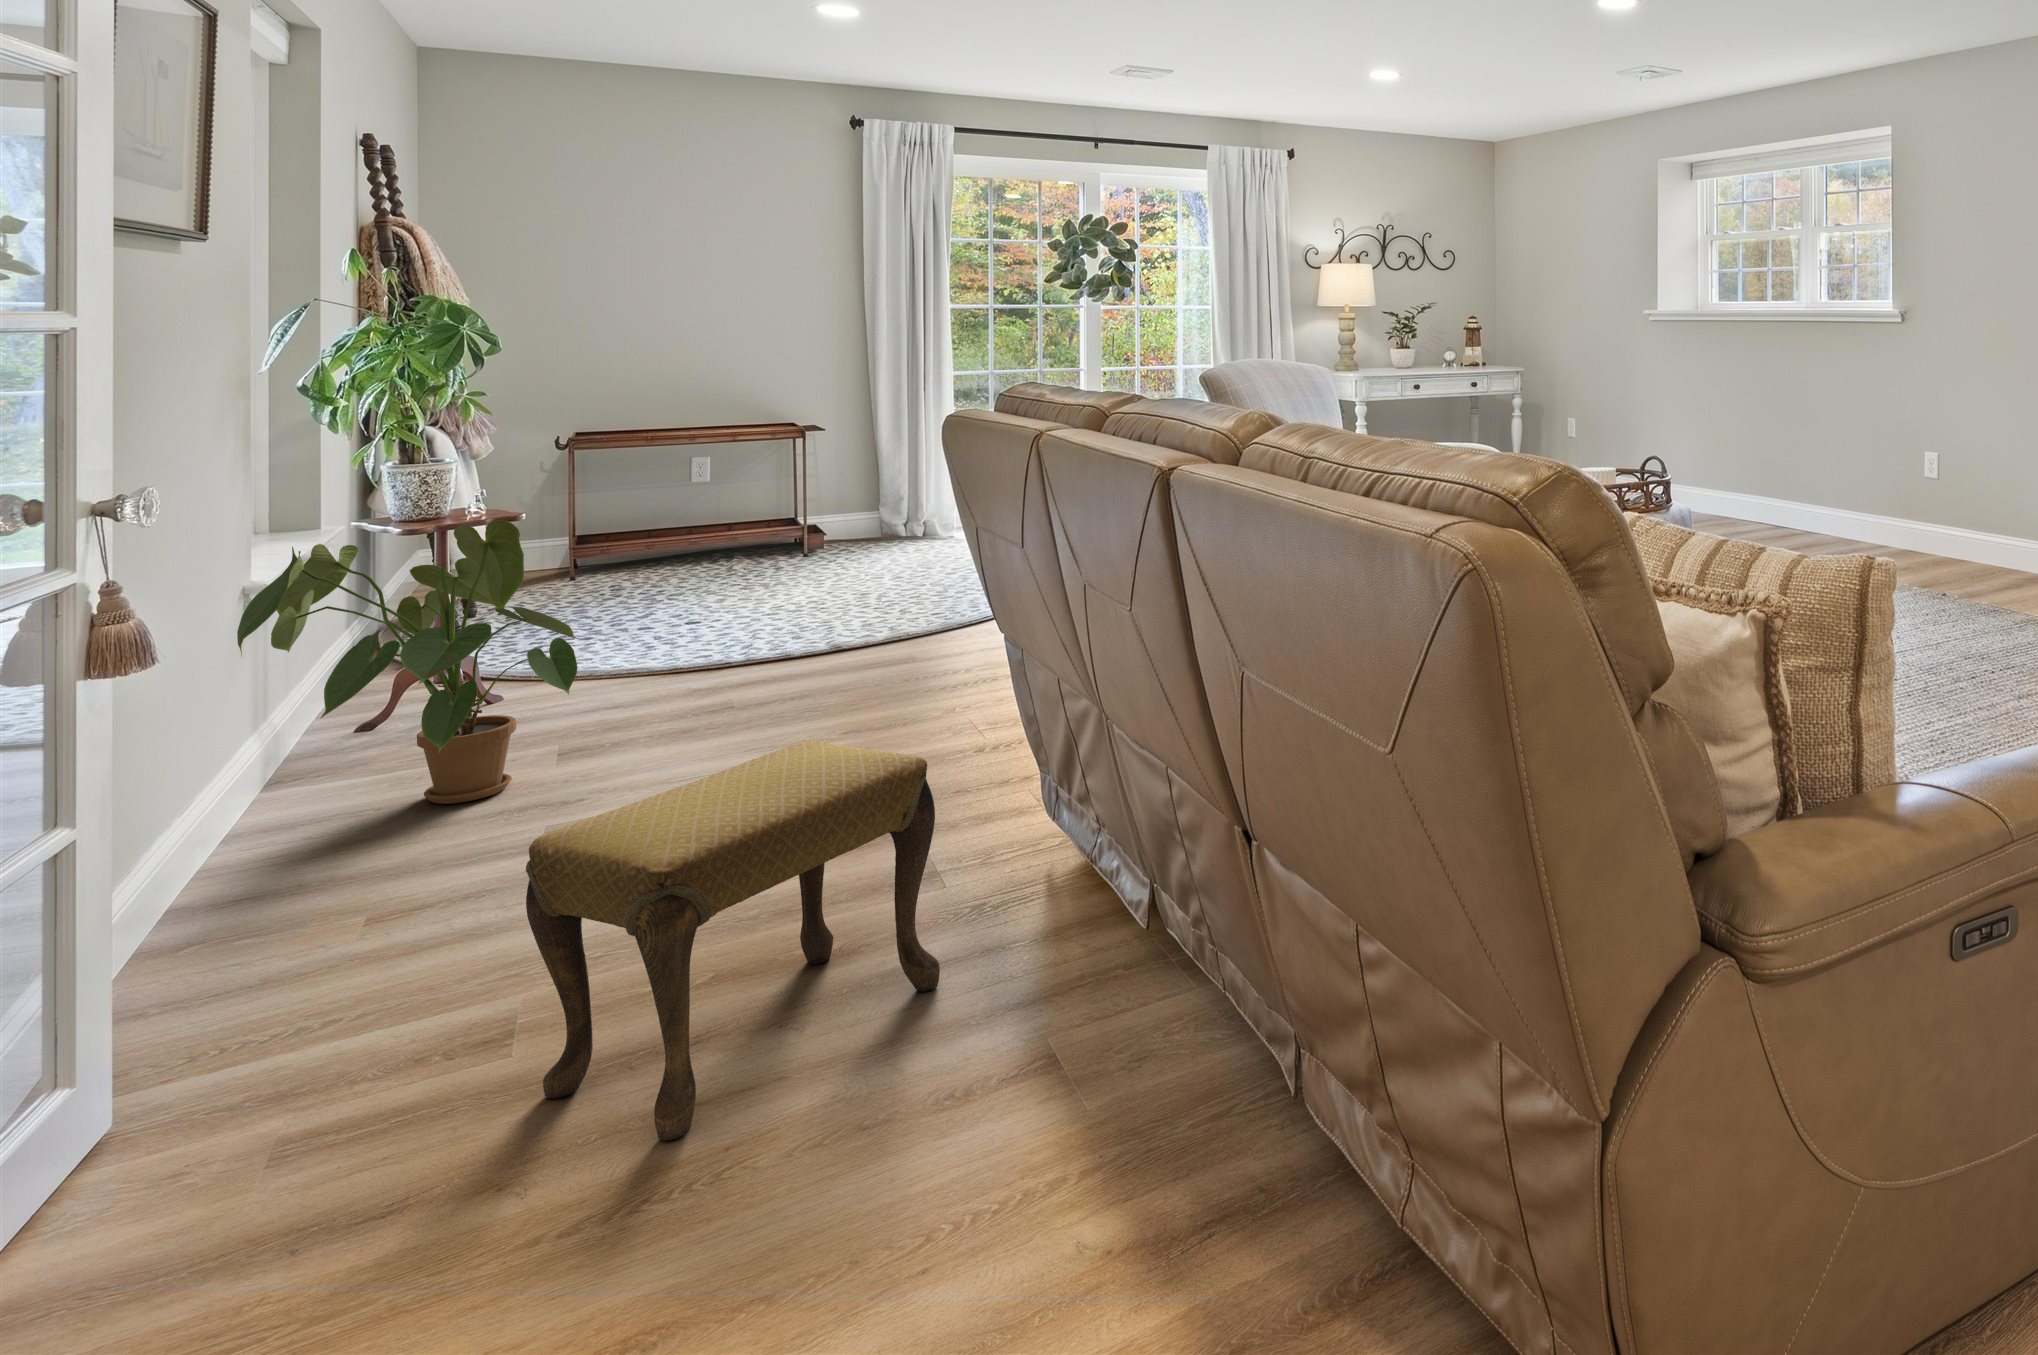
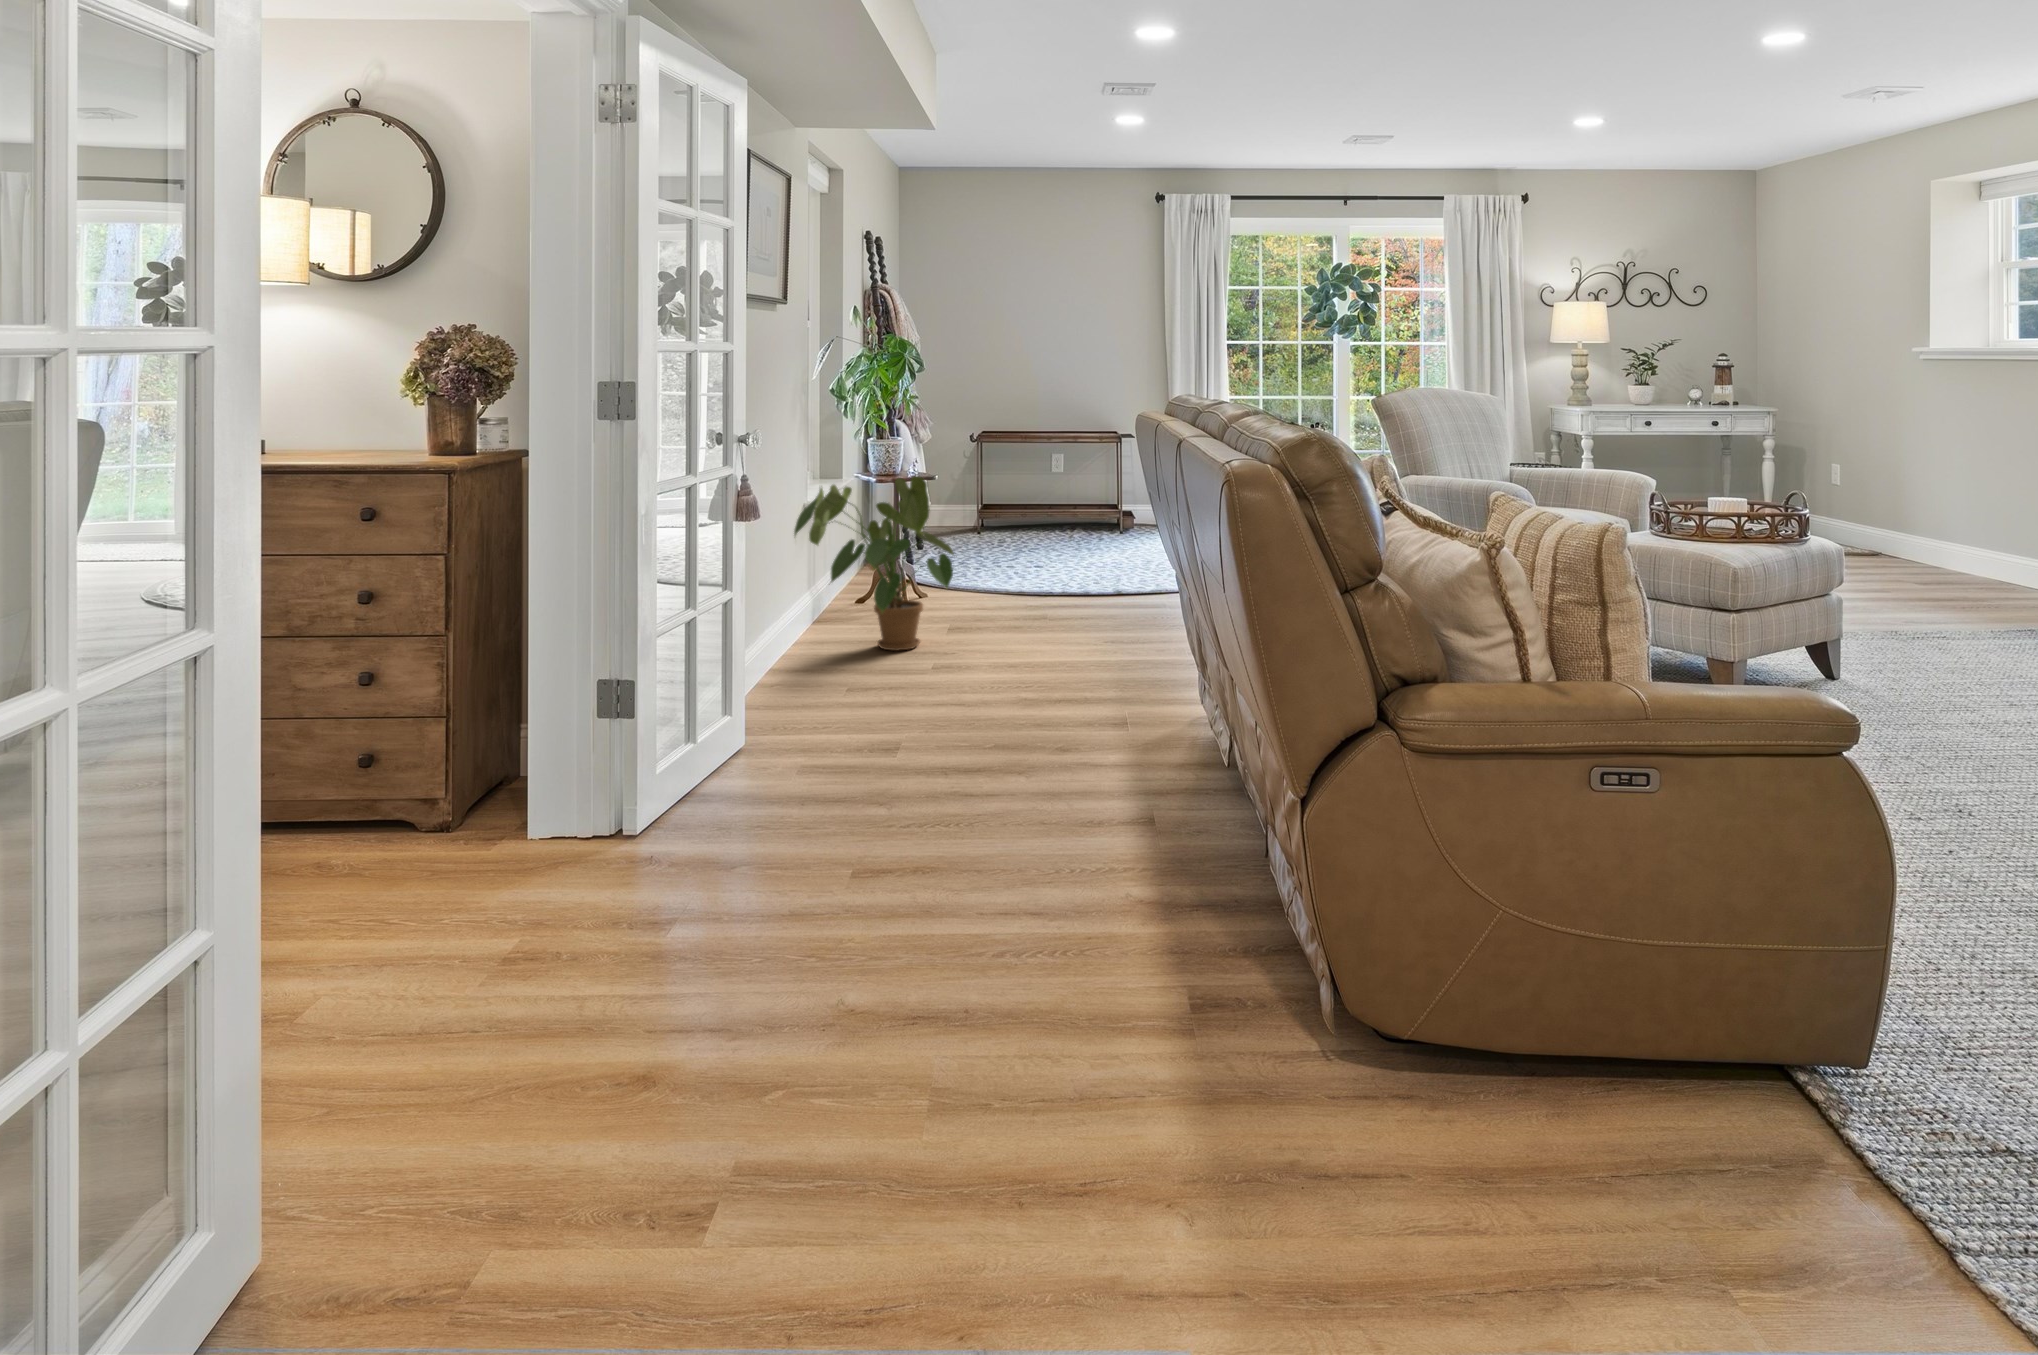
footstool: present [526,741,940,1140] -> none [894,620,1113,828]

